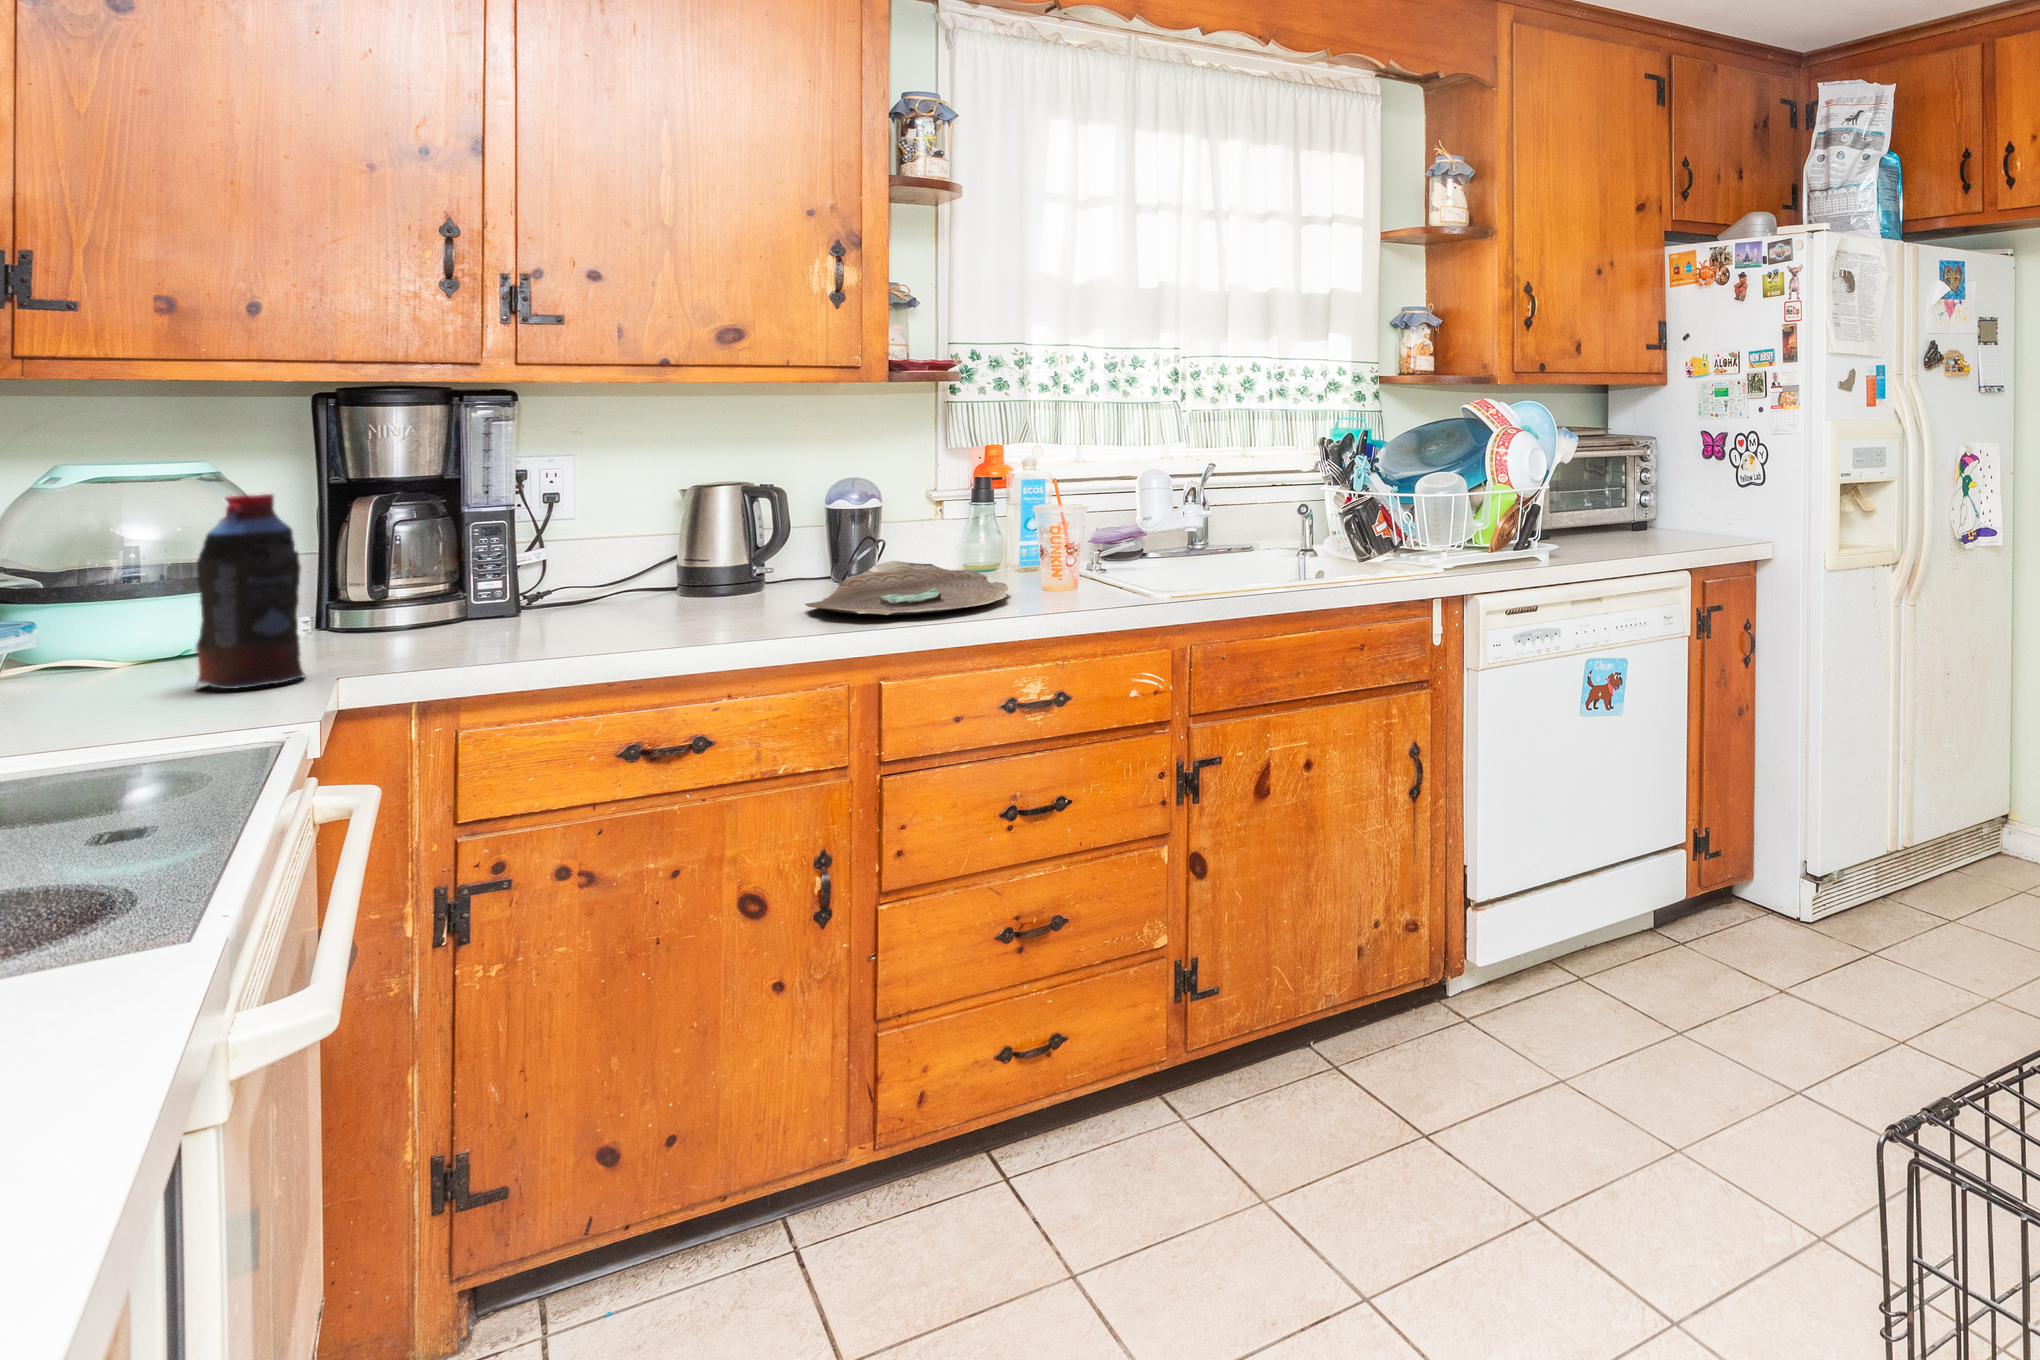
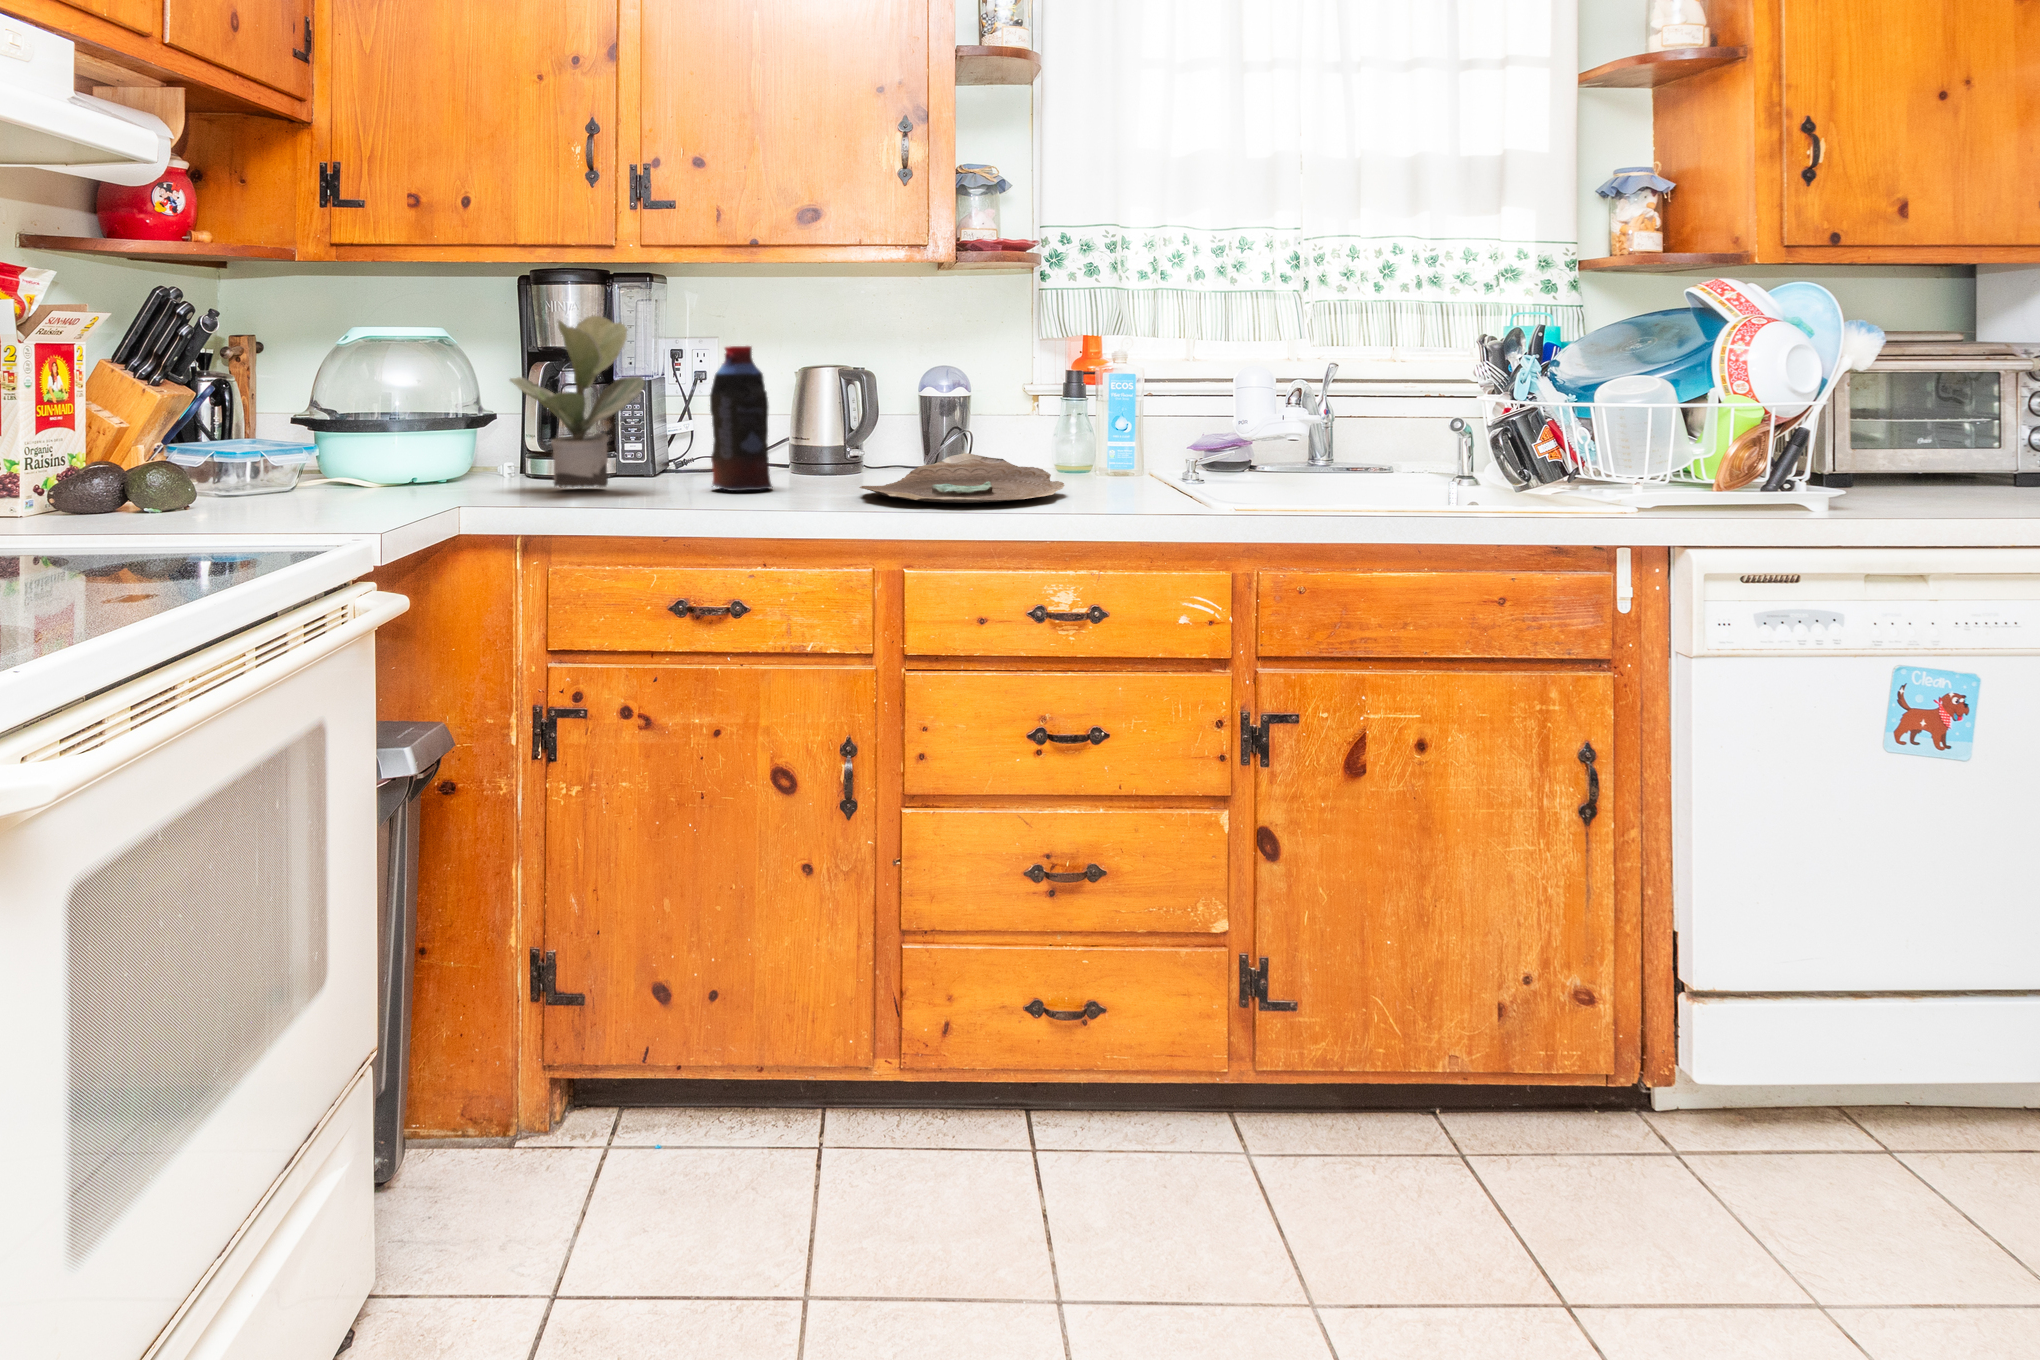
potted plant: none [348,442,549,640] -> present [510,316,645,487]
bottle: present [196,494,305,689] -> present [710,346,772,491]

